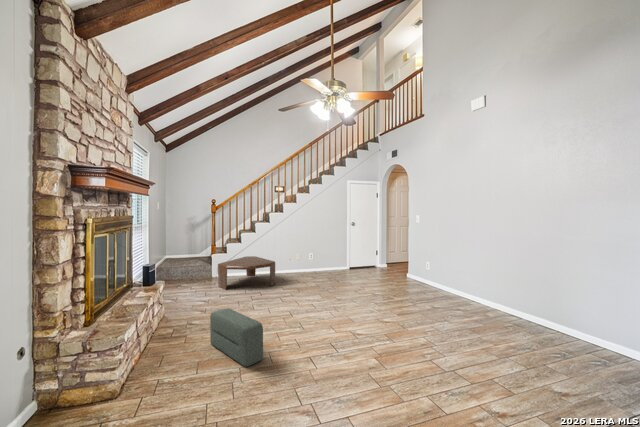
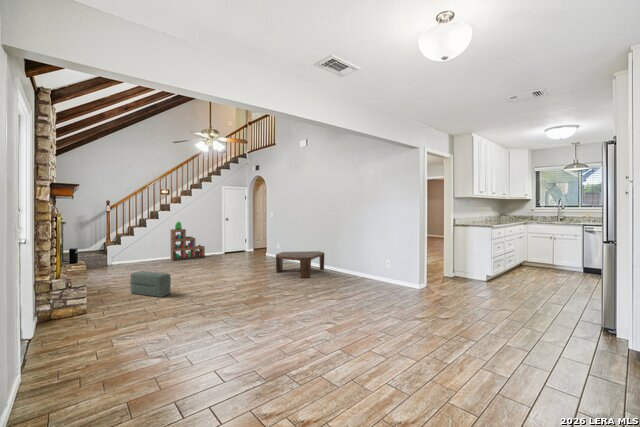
bookshelf: none [287,226,326,276] -> present [171,222,205,261]
coffee table: present [218,256,275,290] -> present [276,251,324,278]

